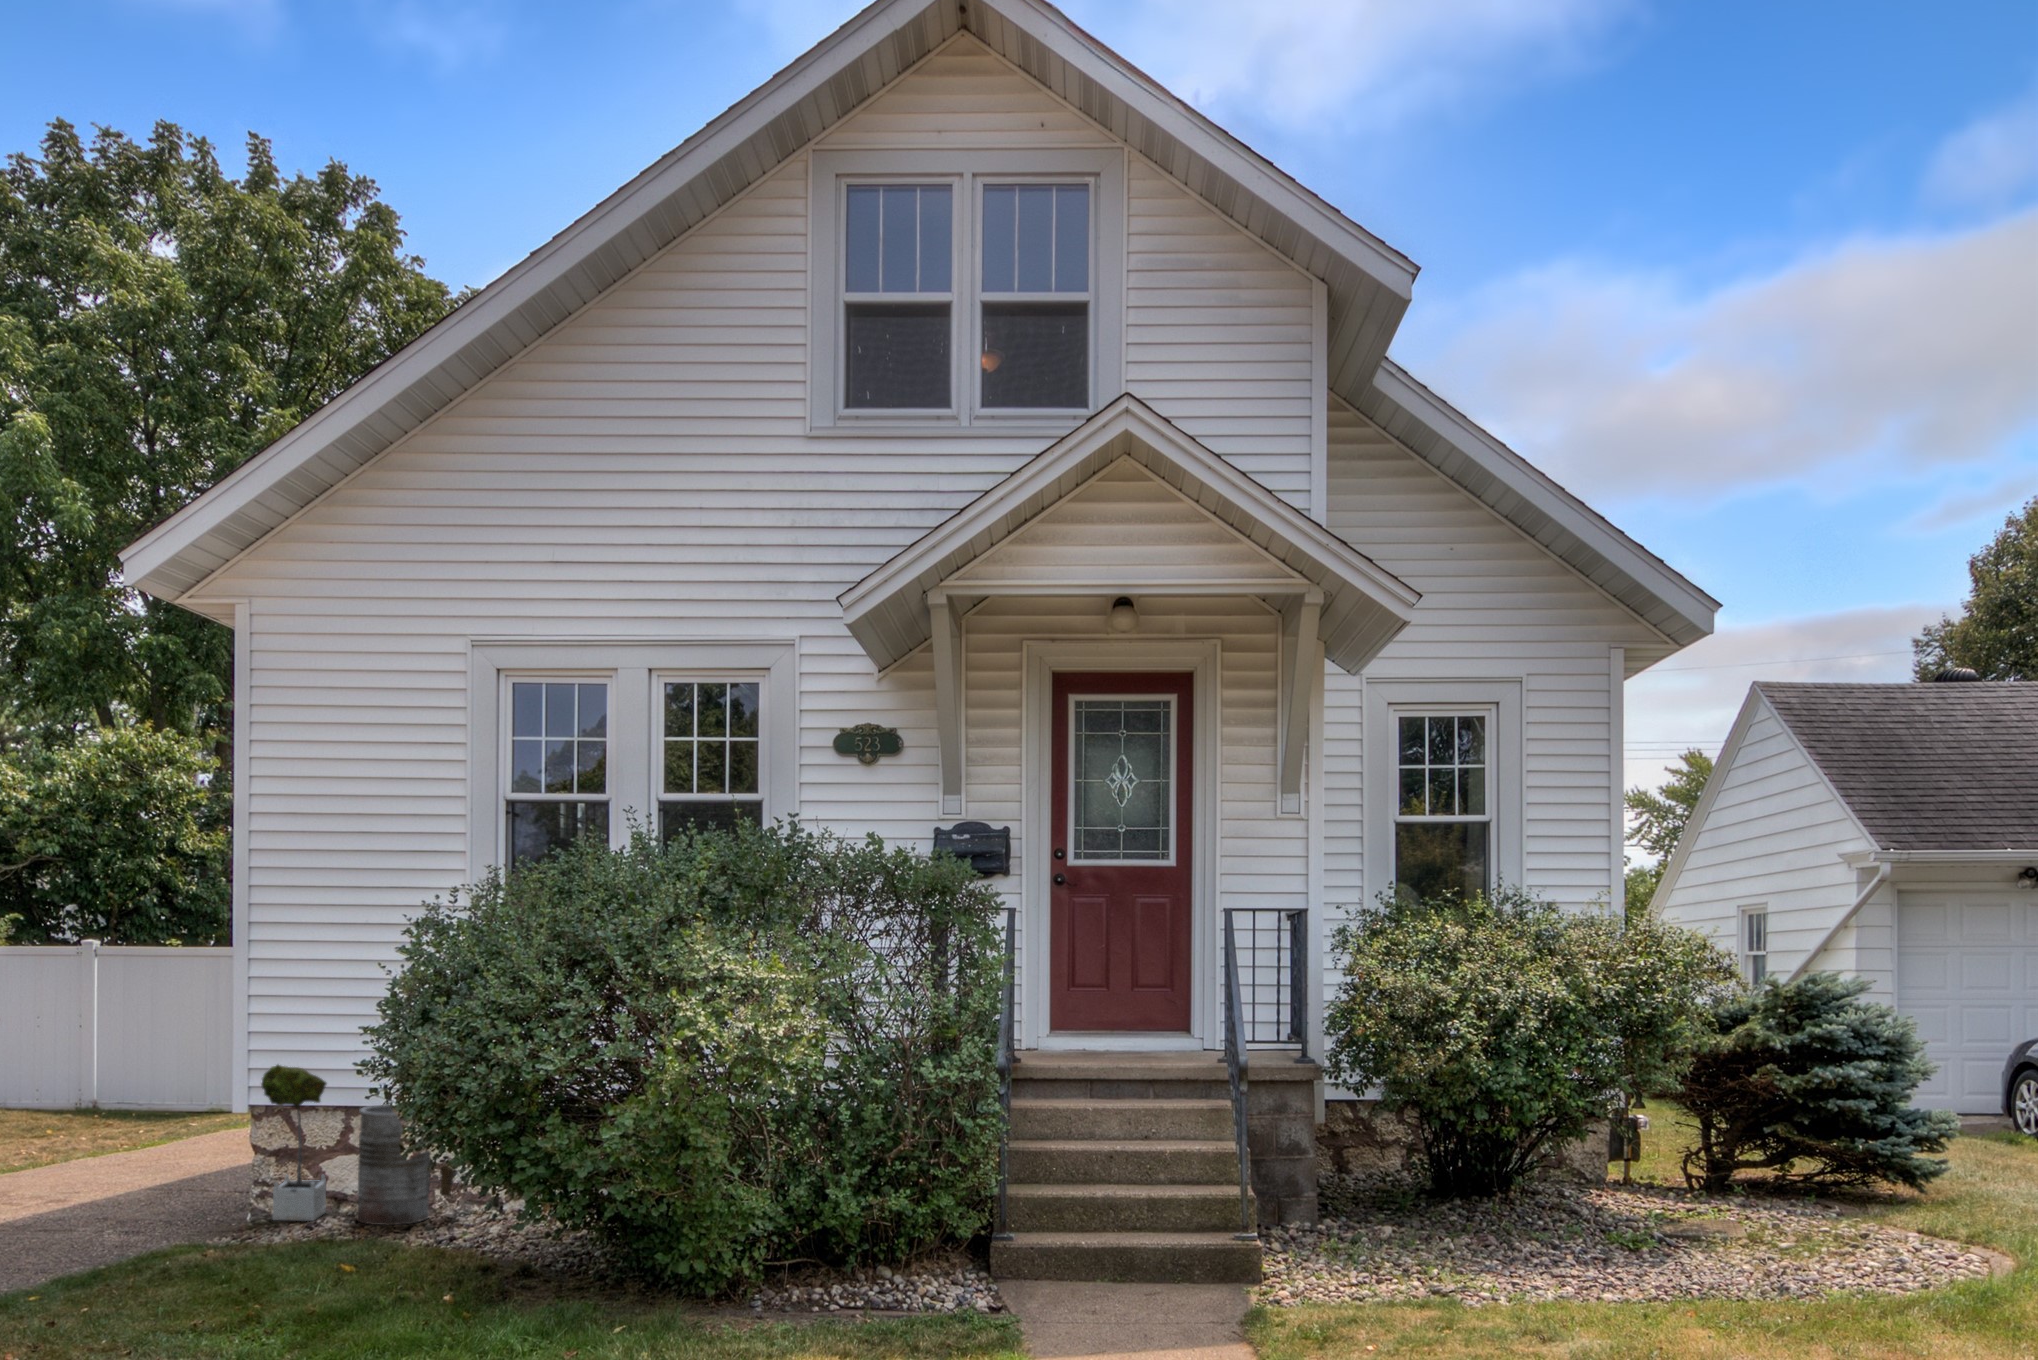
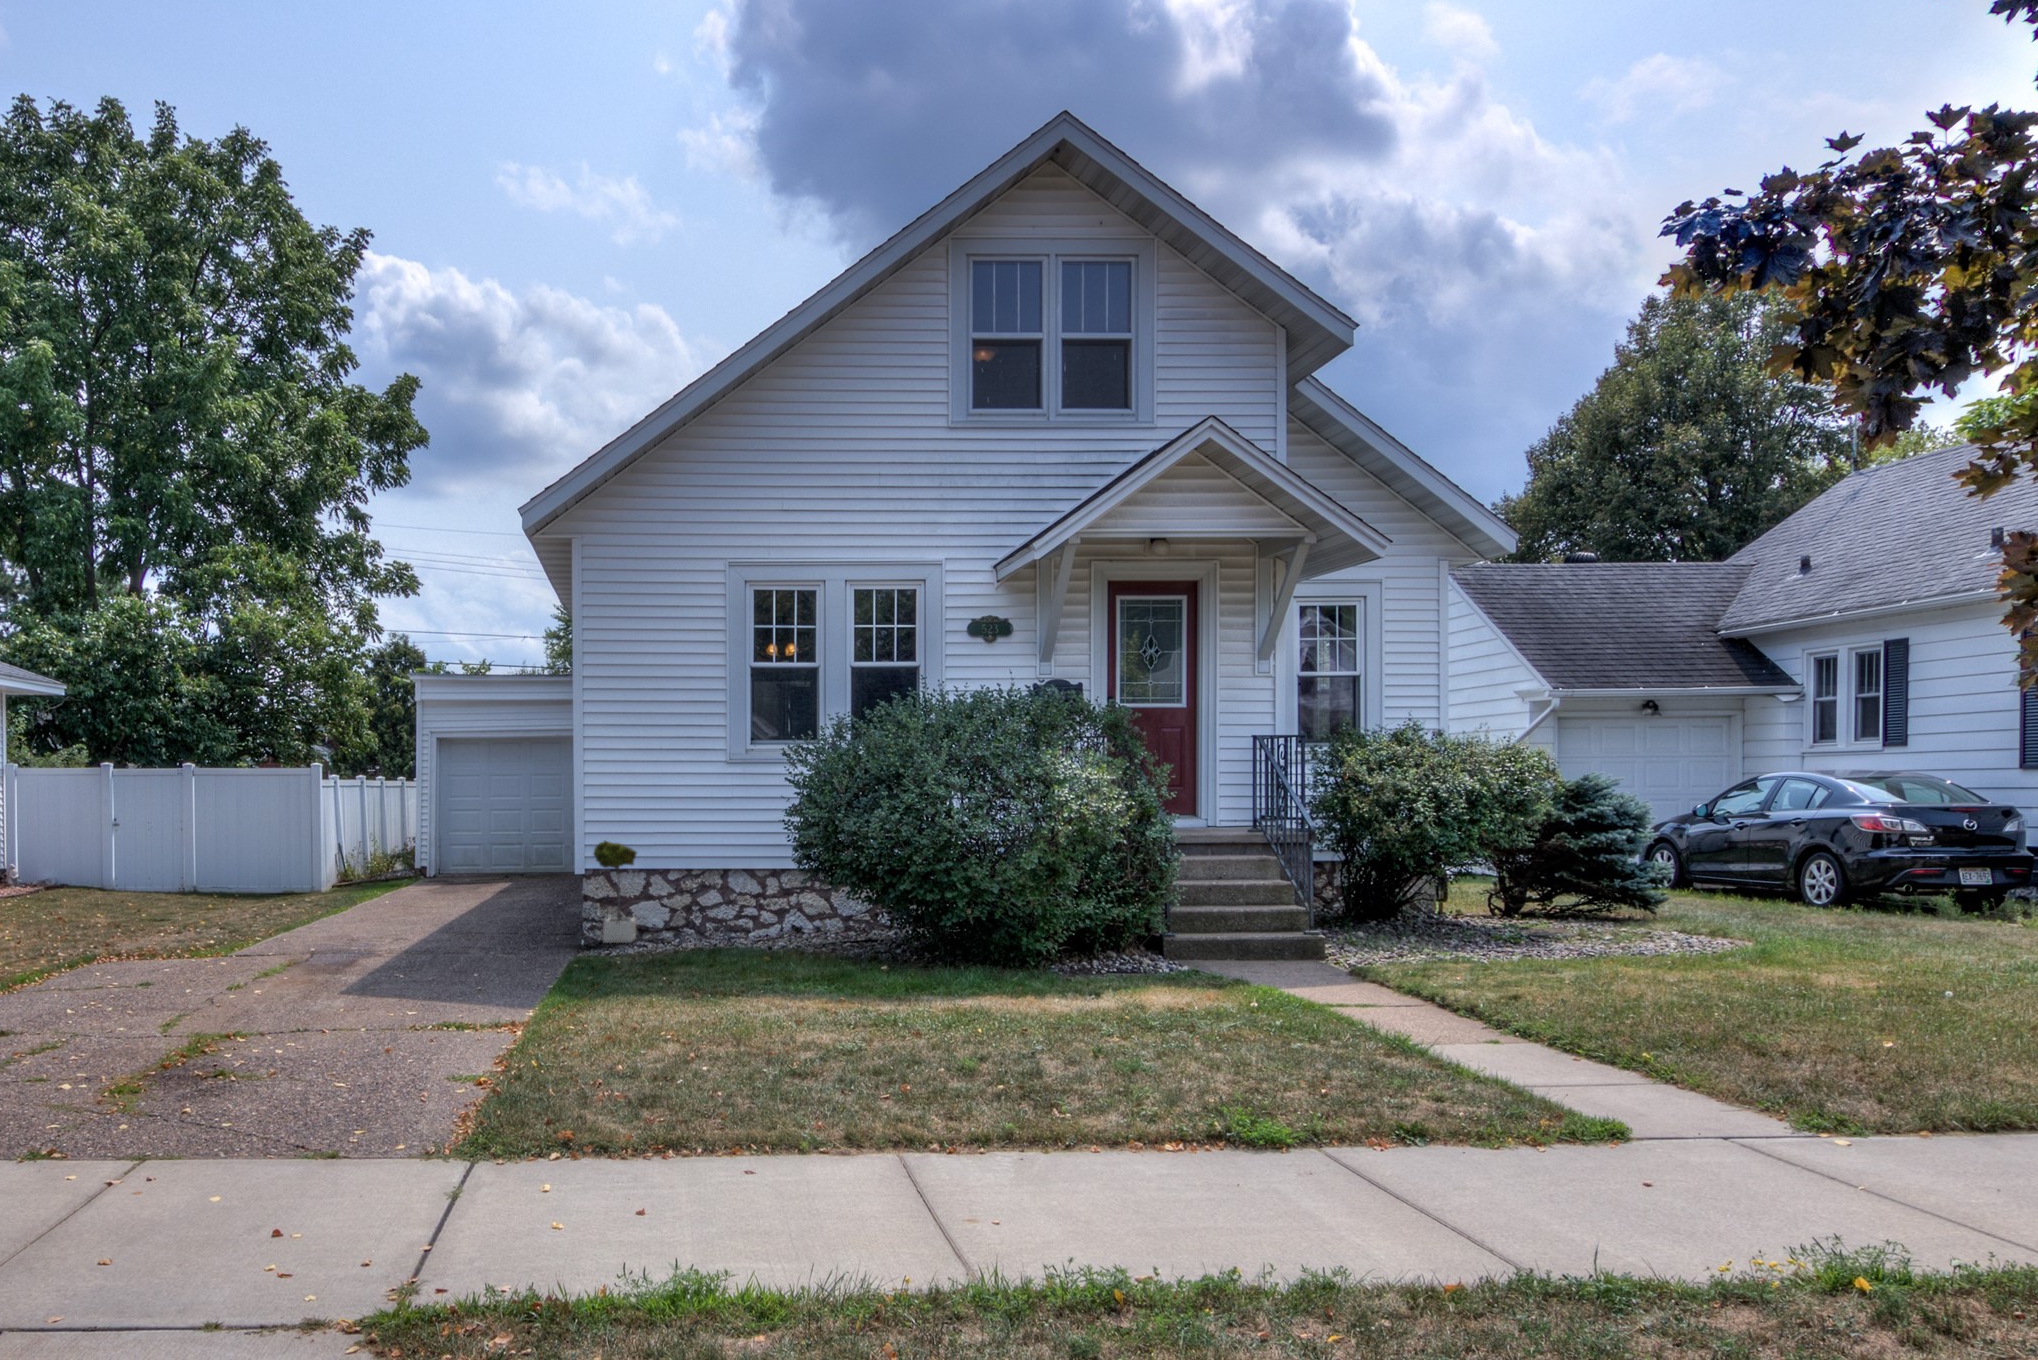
trash can: present [357,1104,458,1225] -> none [659,867,726,944]

